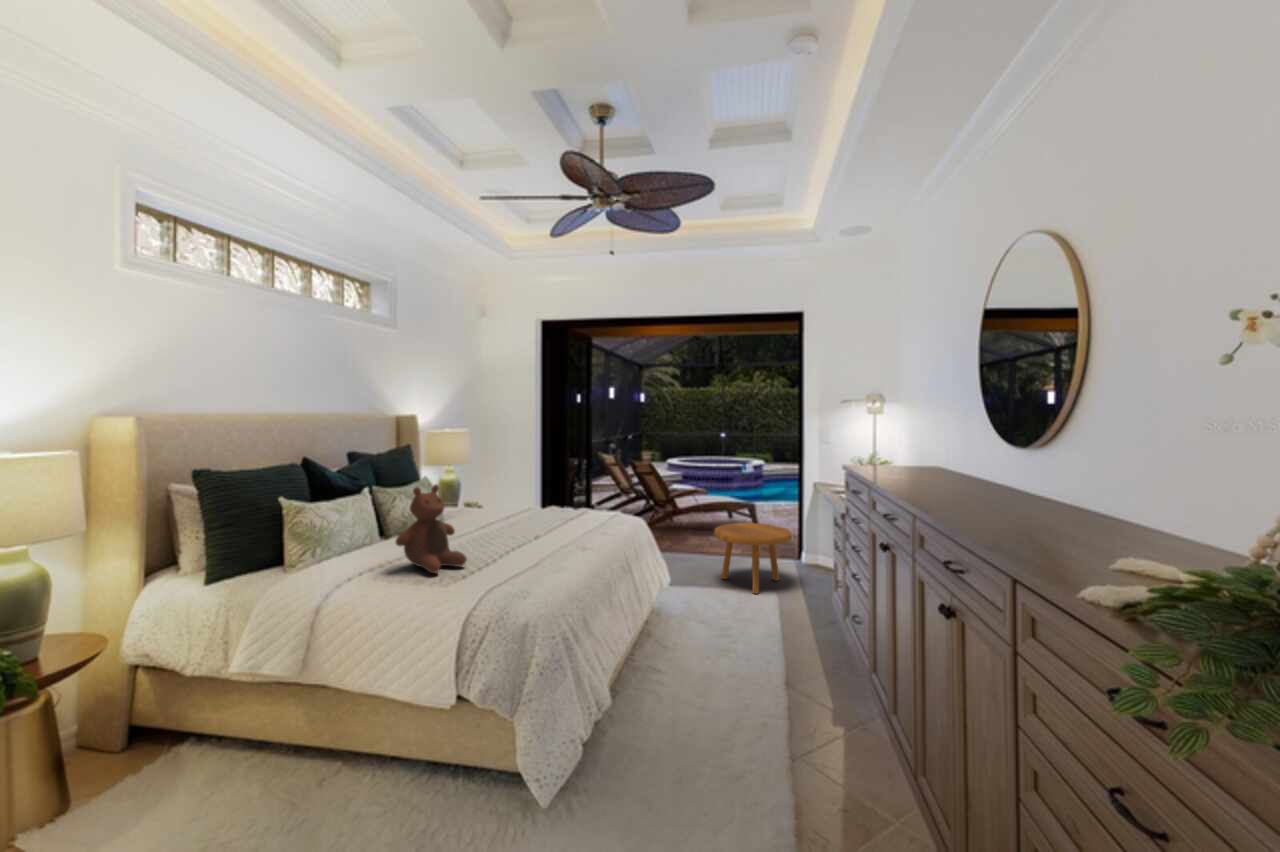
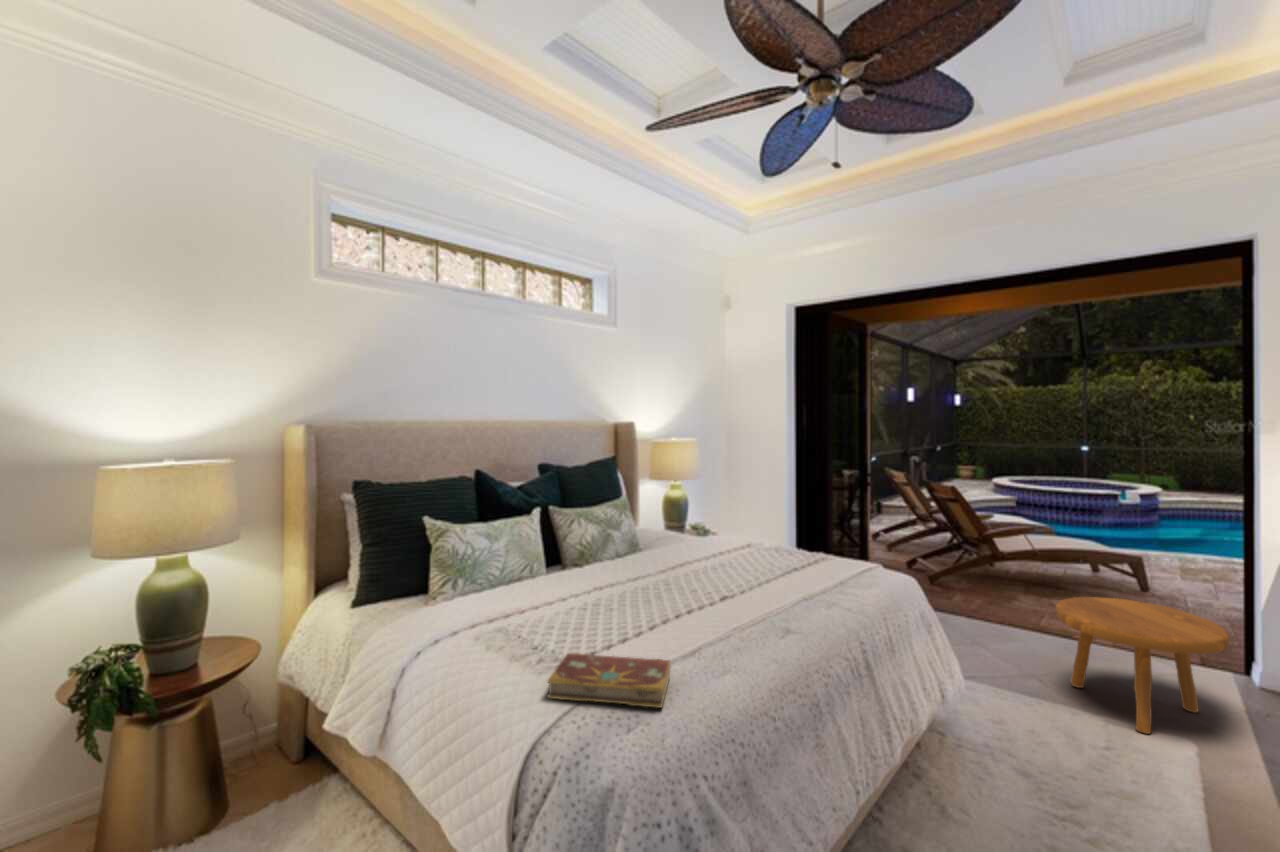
stuffed bear: present [396,485,467,573] -> none [503,516,593,646]
book: none [464,565,541,594] -> present [547,653,670,708]

